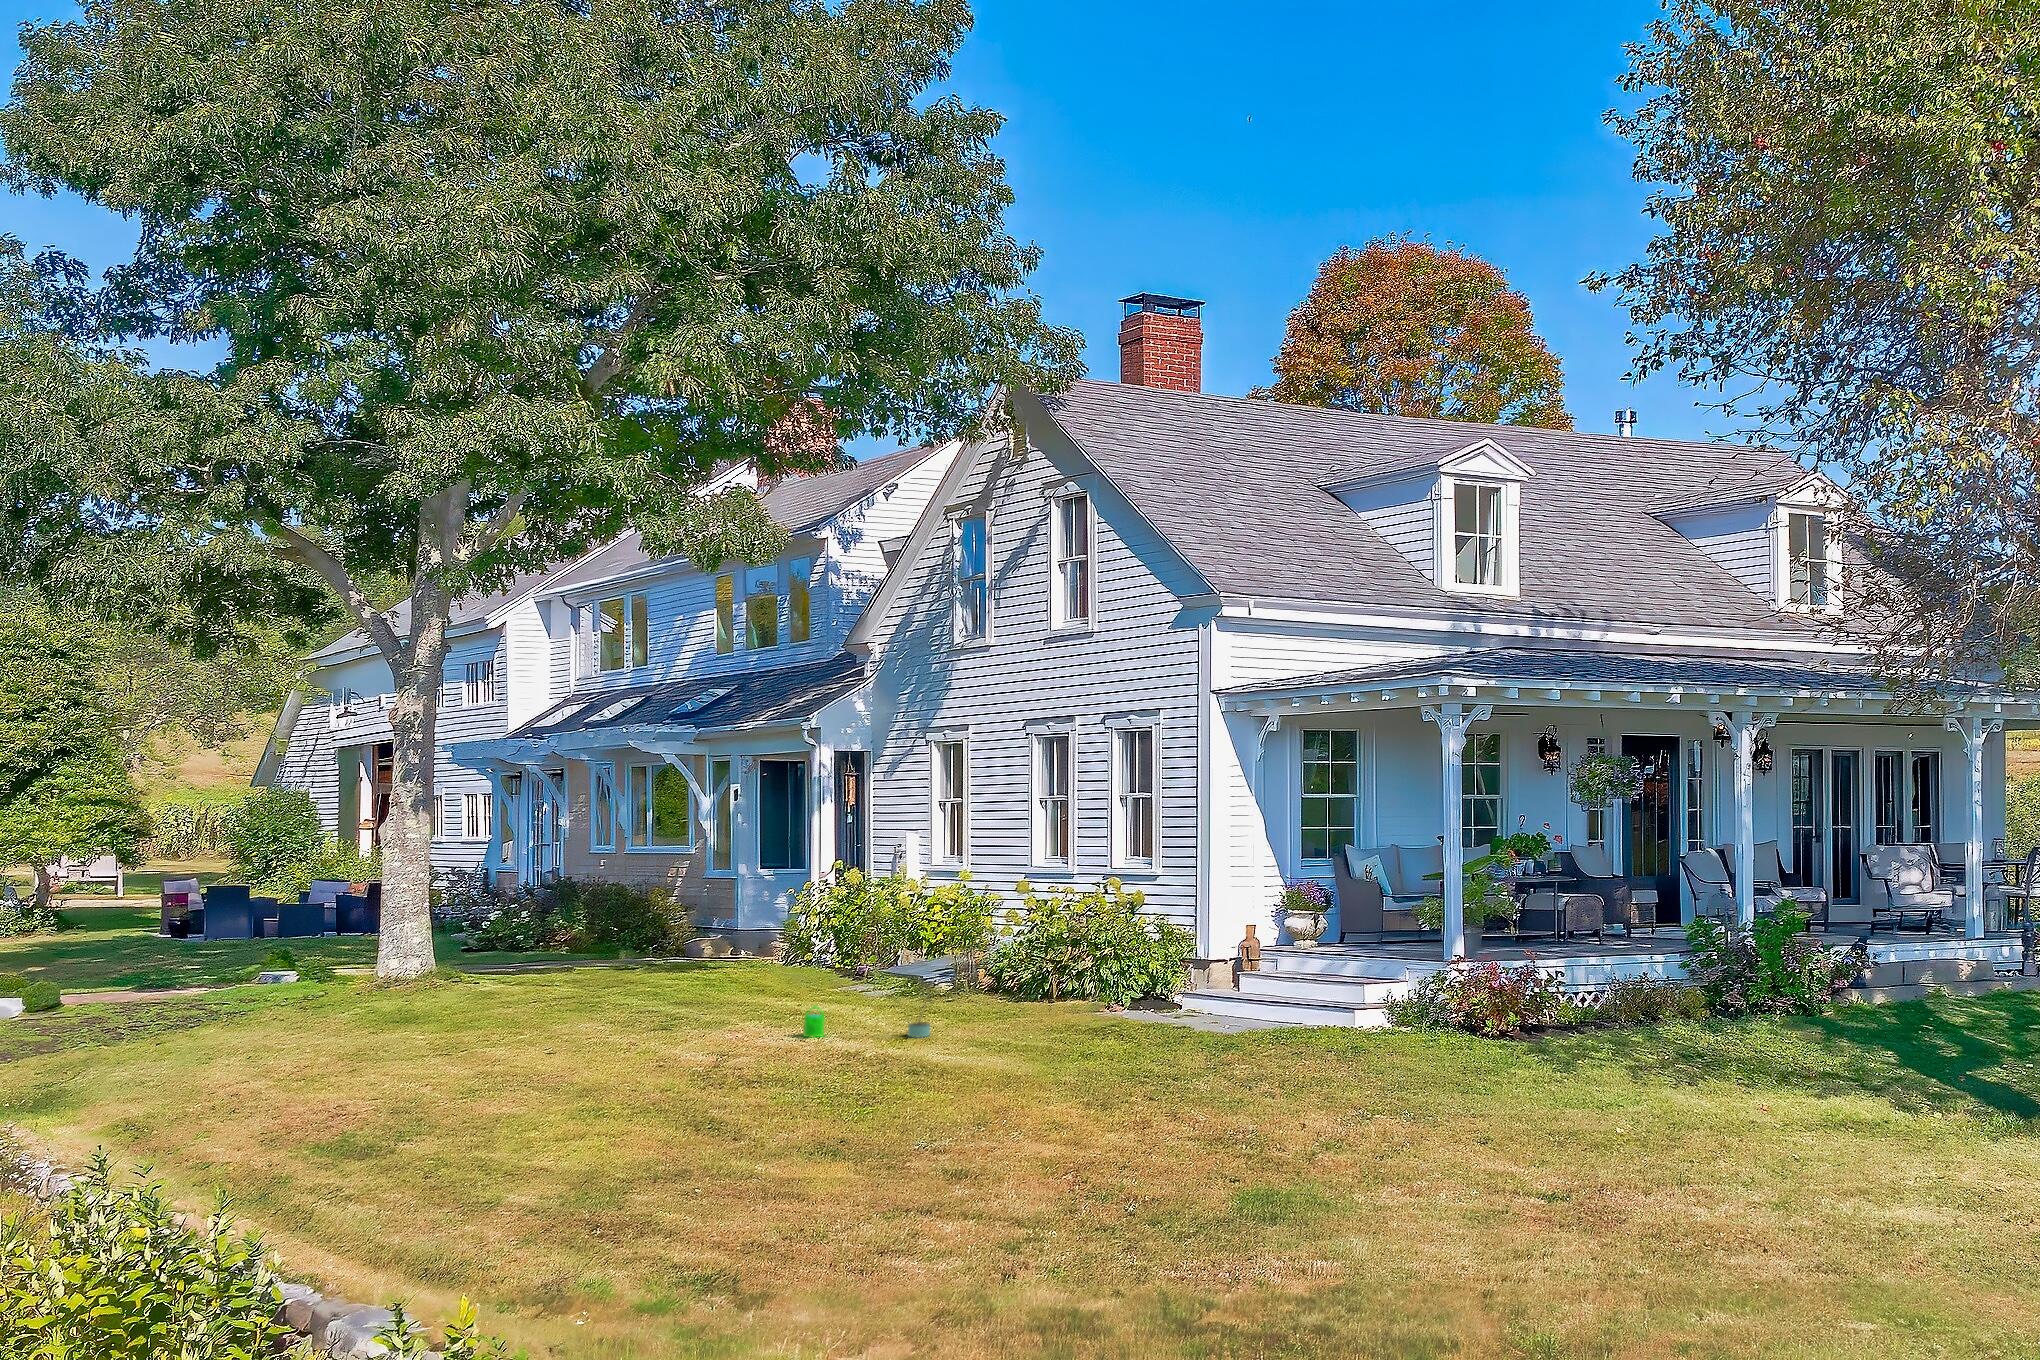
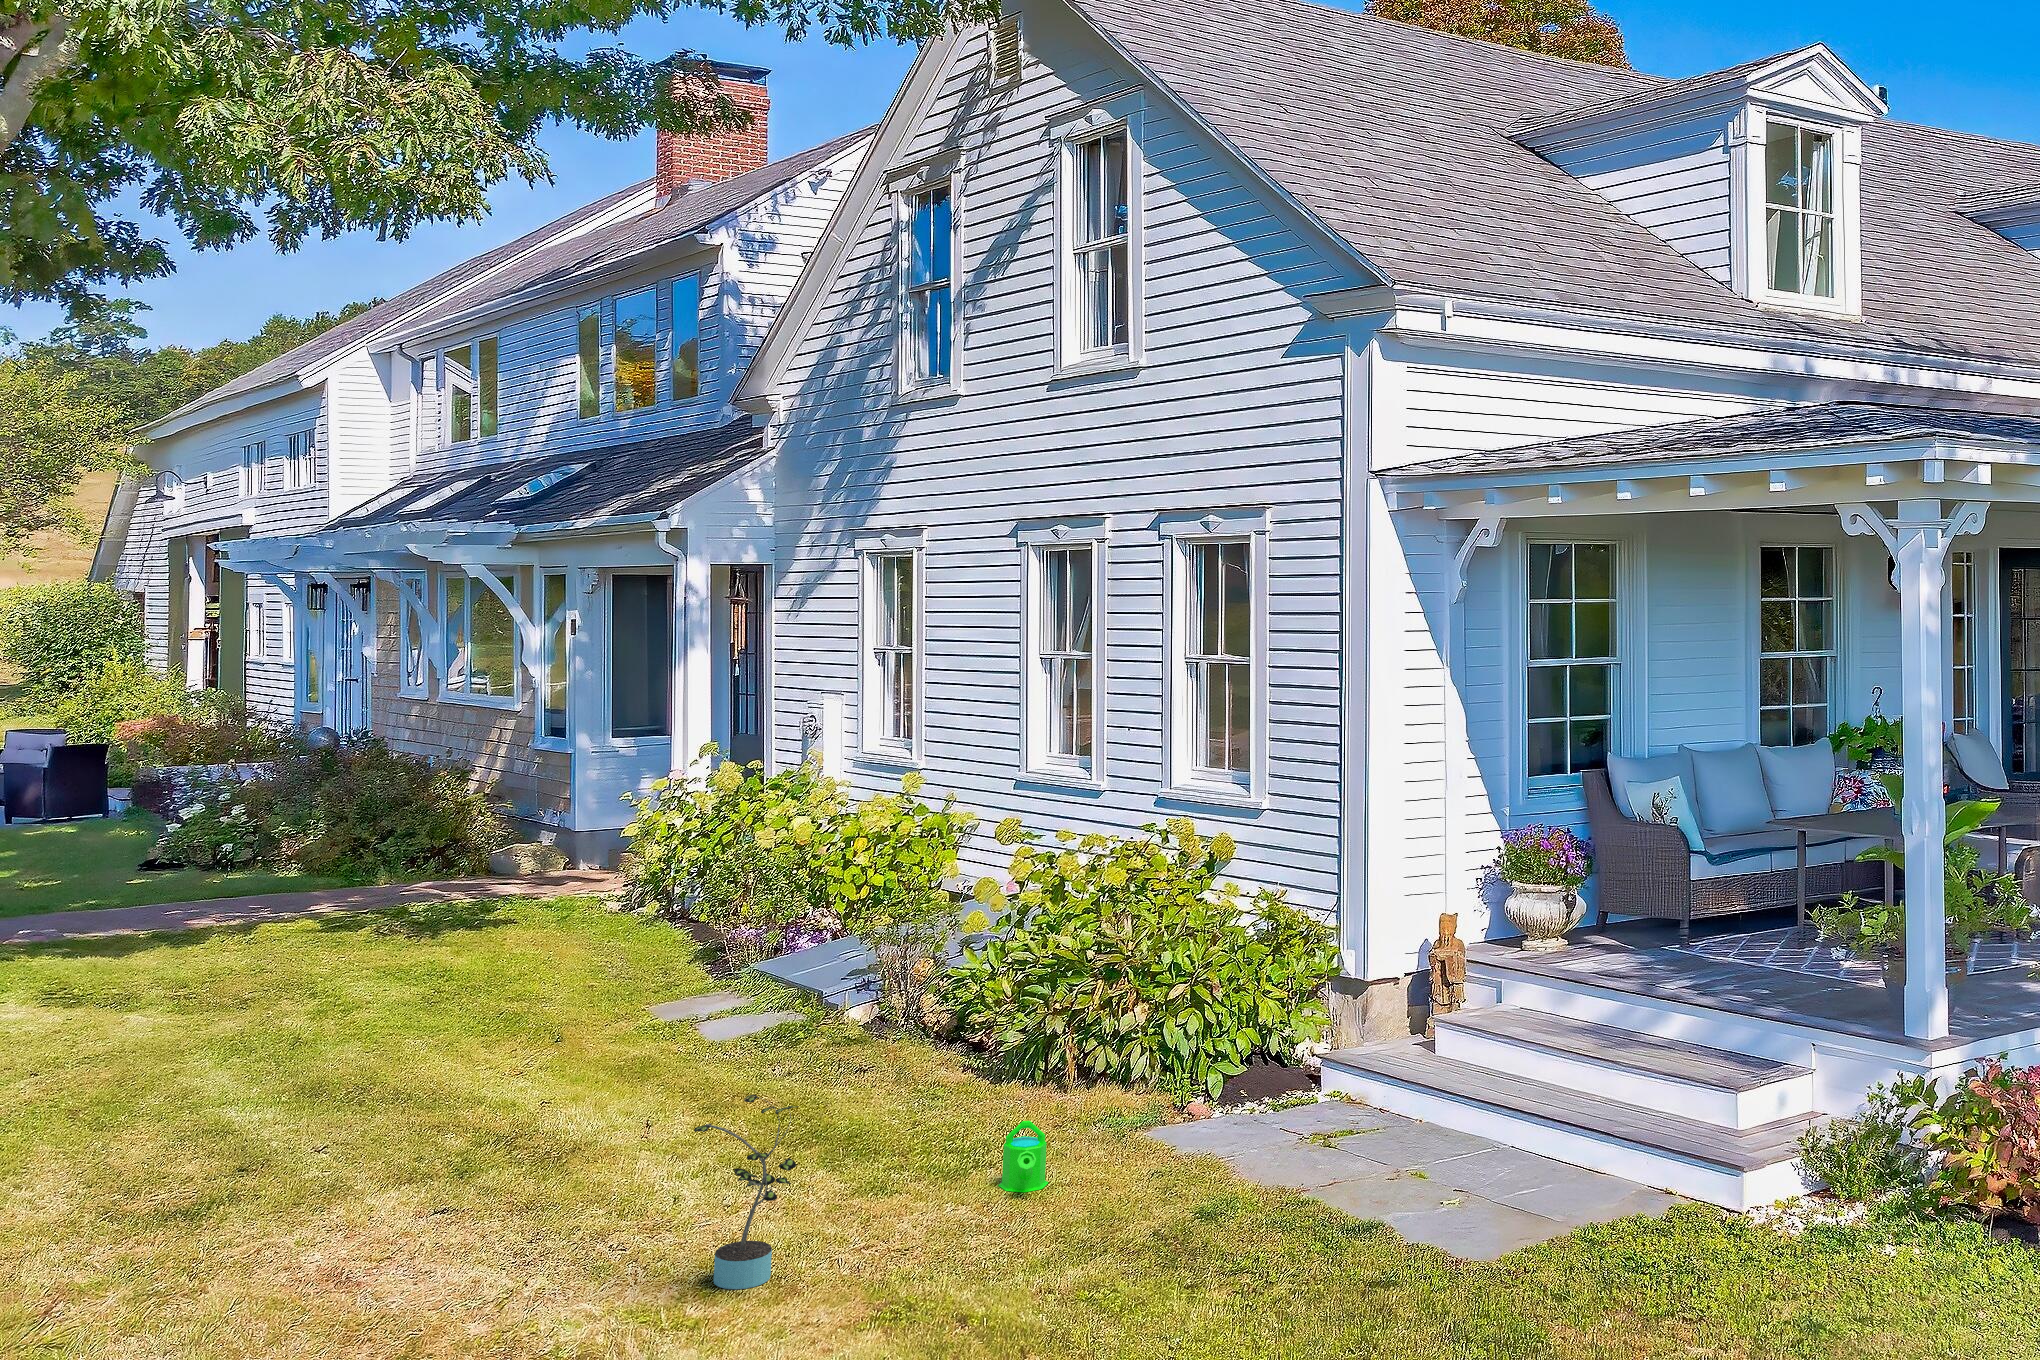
watering can: present [803,1006,825,1037] -> present [998,1121,1048,1193]

